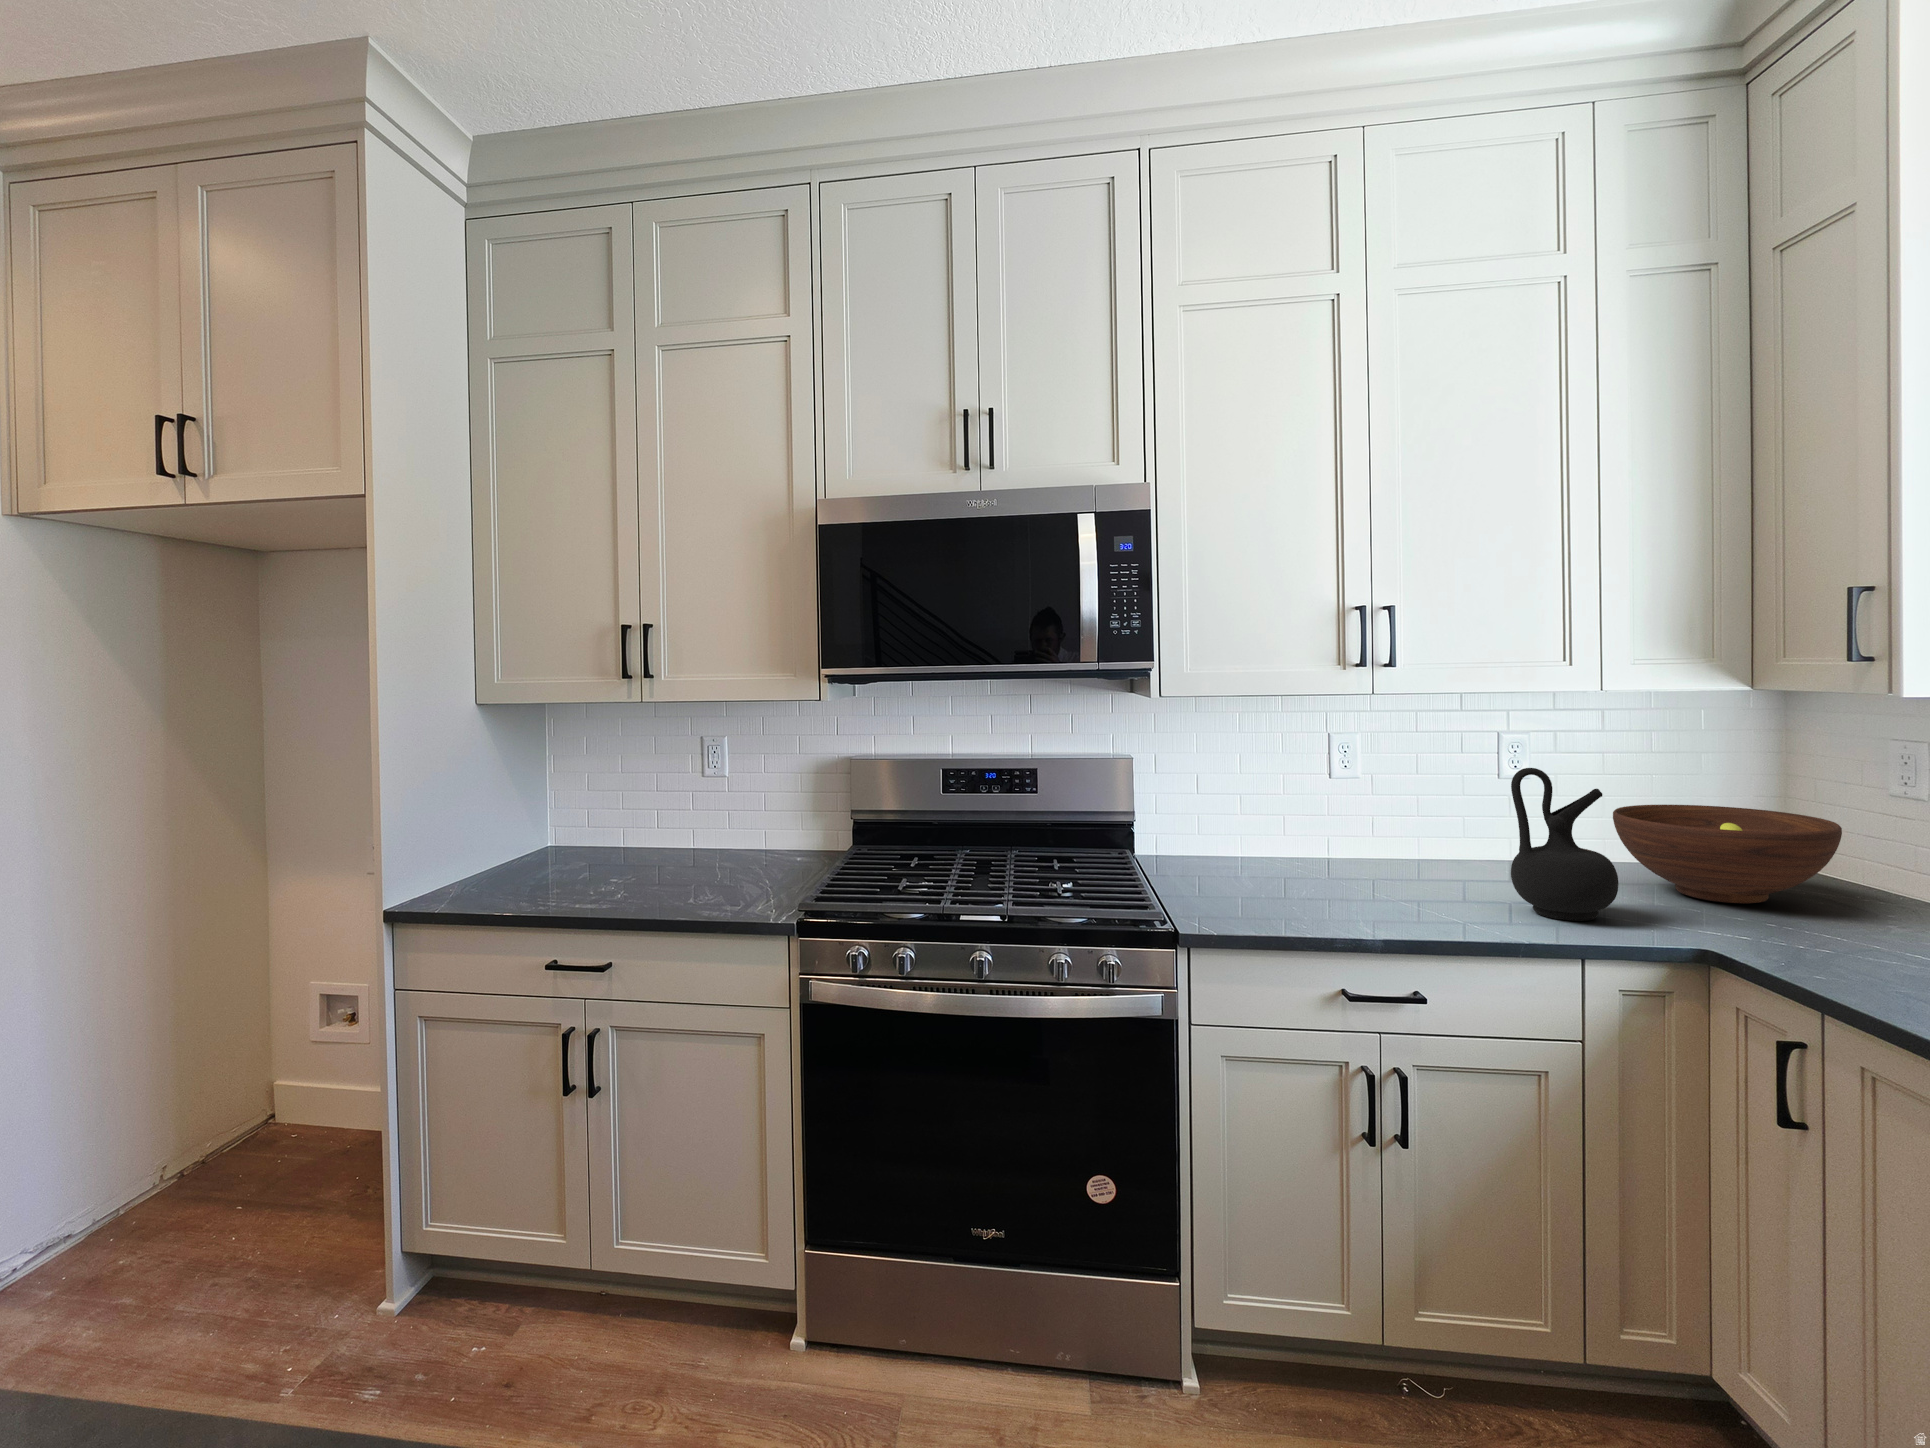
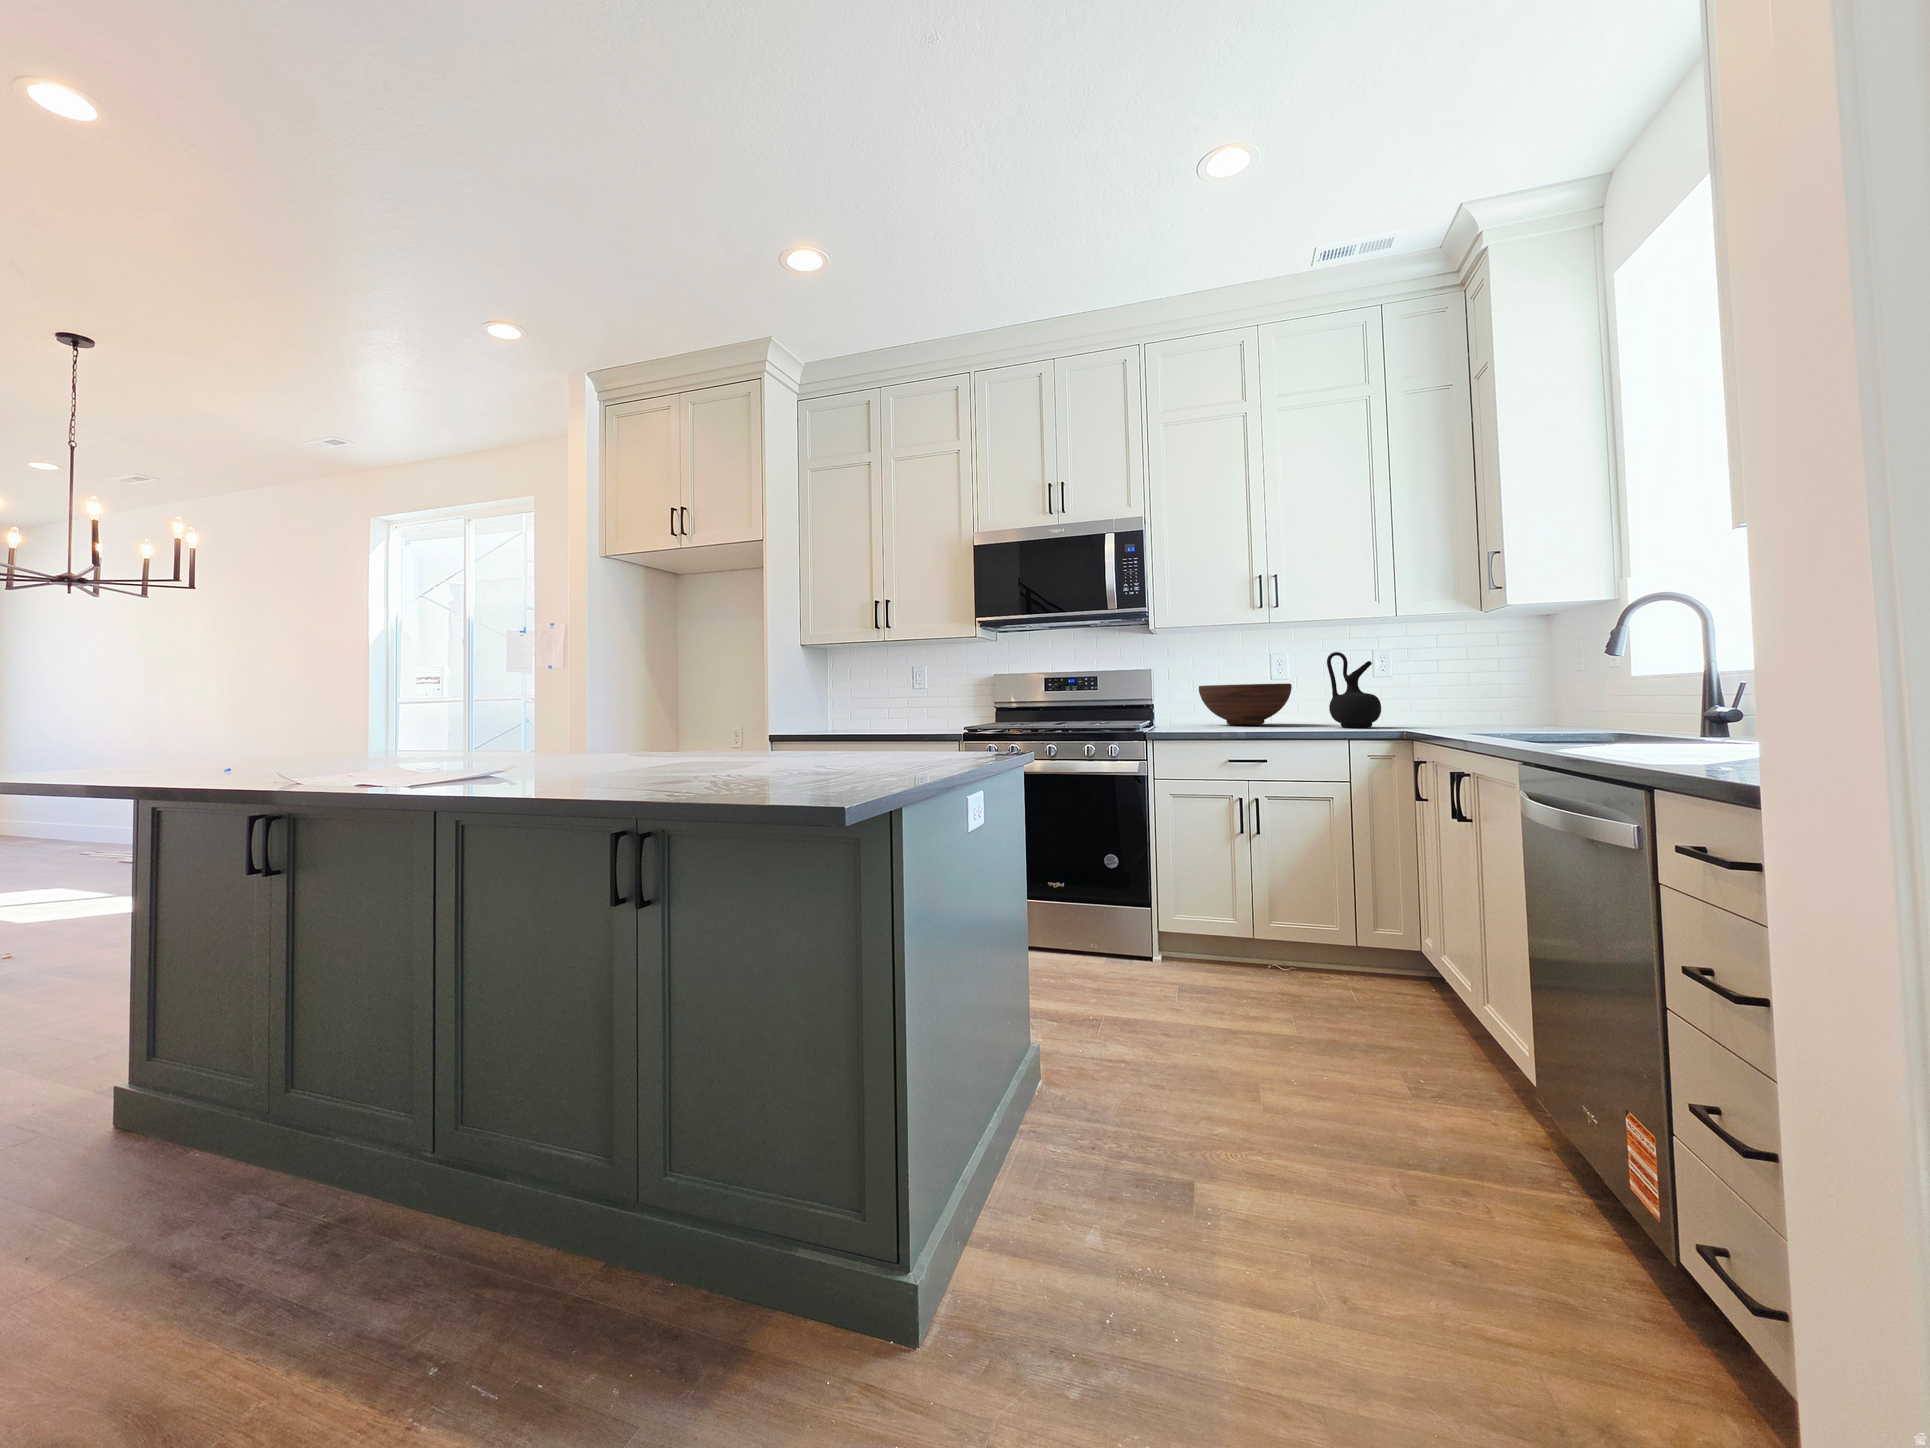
fruit bowl: present [1613,805,1842,904] -> present [1199,684,1292,725]

